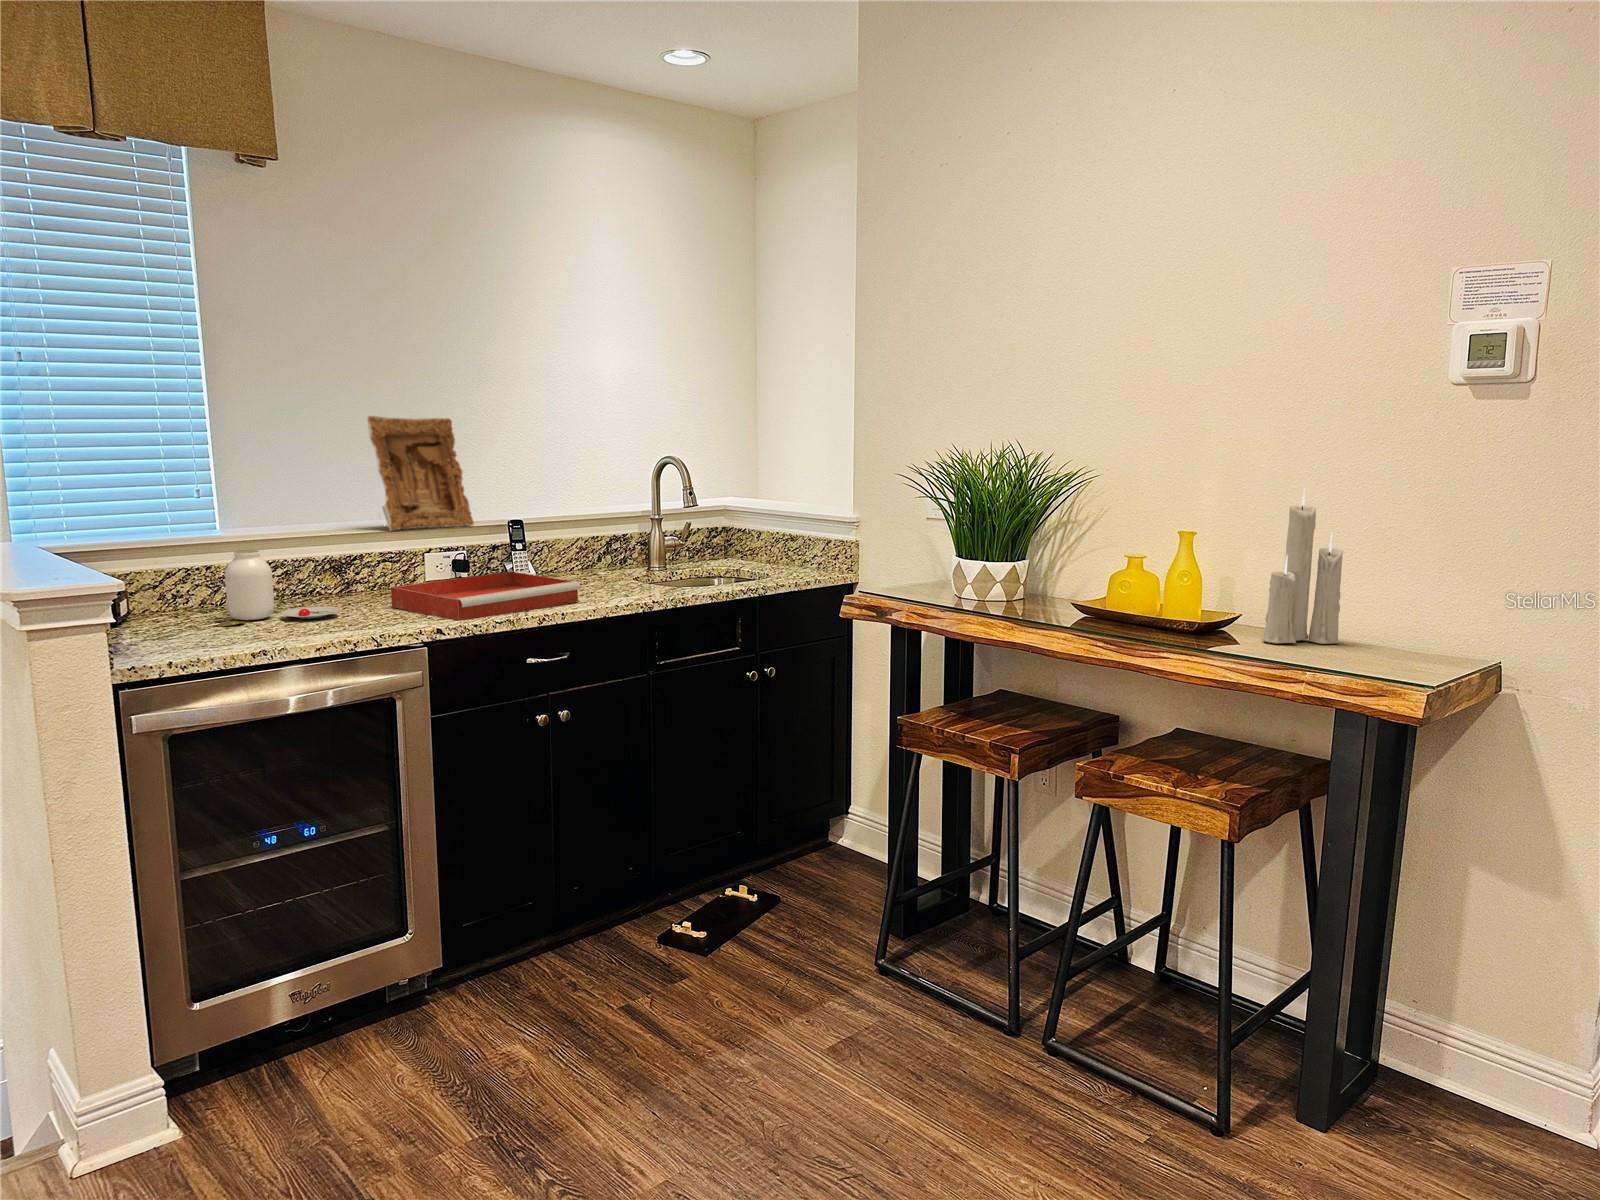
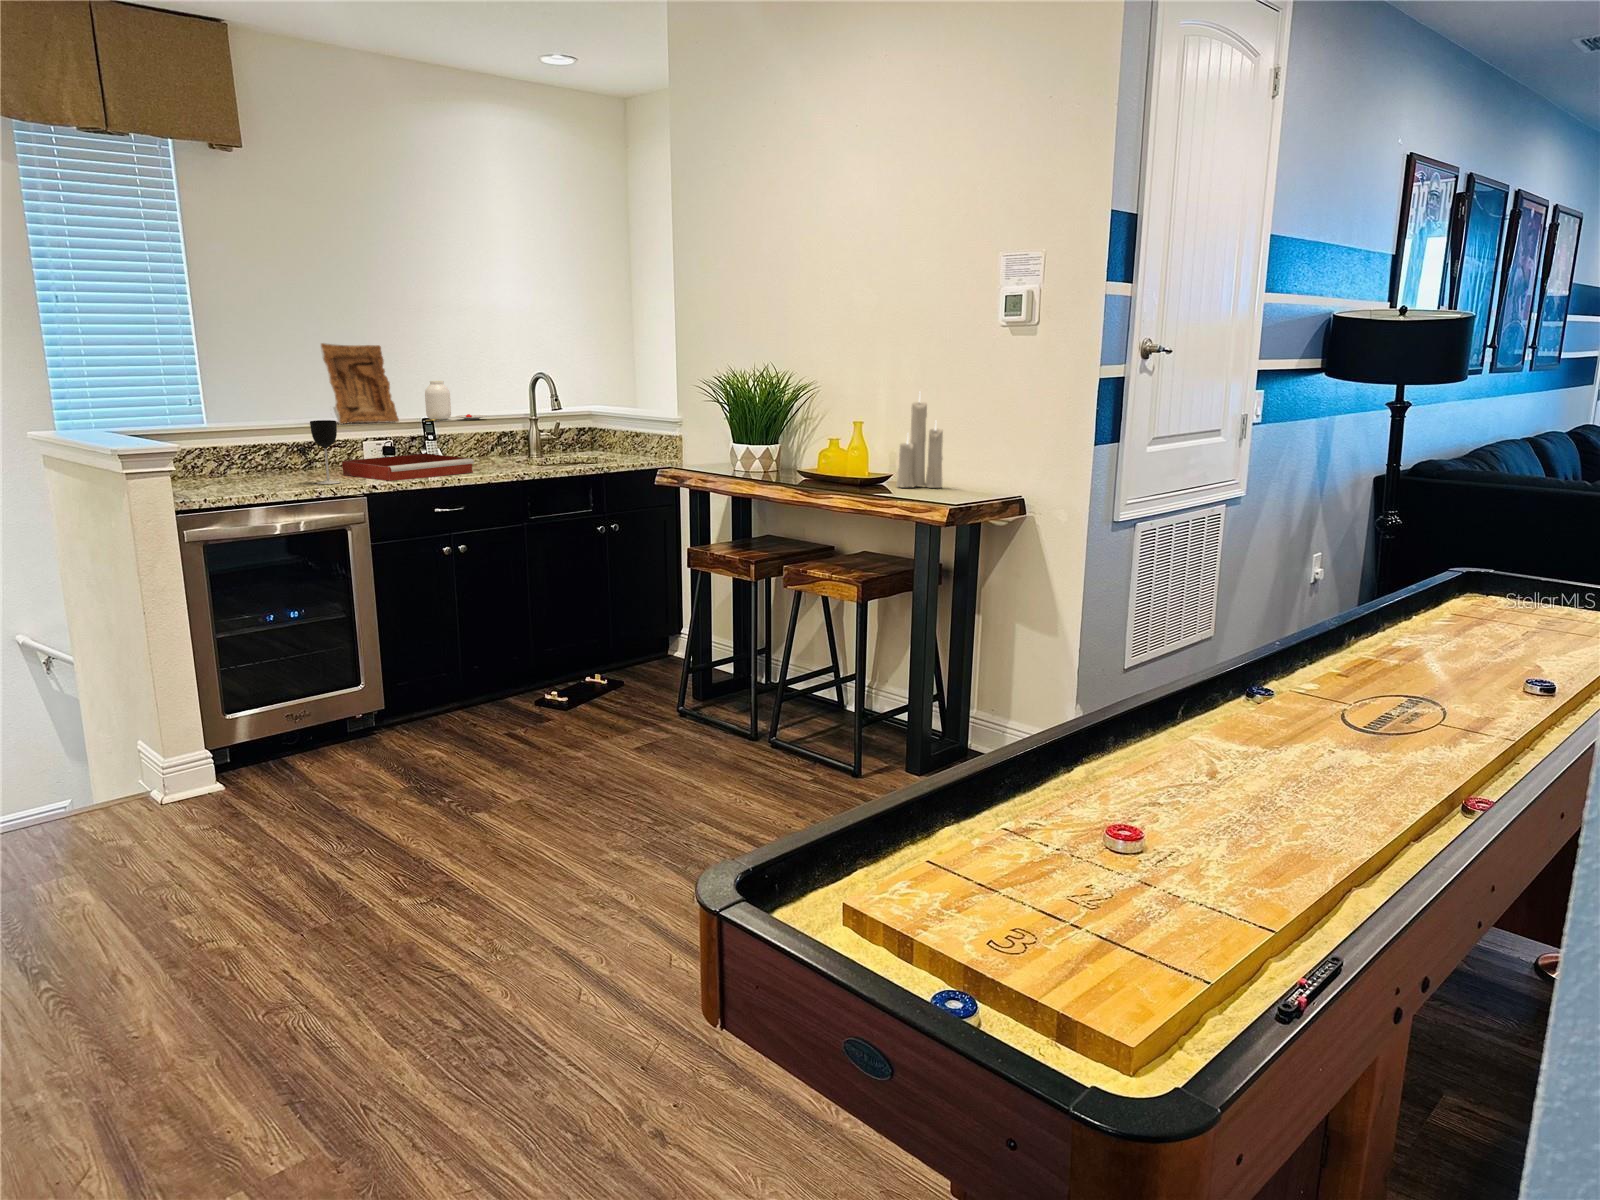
wine glass: none [342,531,386,628] -> present [310,420,340,484]
jar: present [219,550,340,627] -> present [425,381,487,421]

